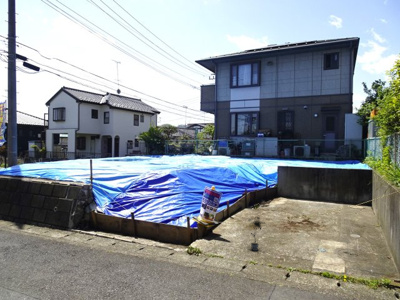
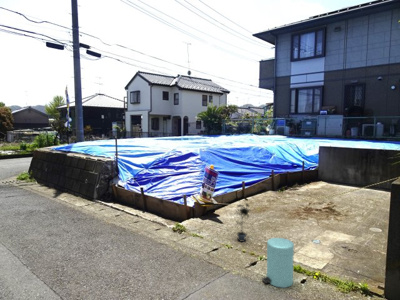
trash can: none [296,241,320,280] -> present [263,238,294,288]

